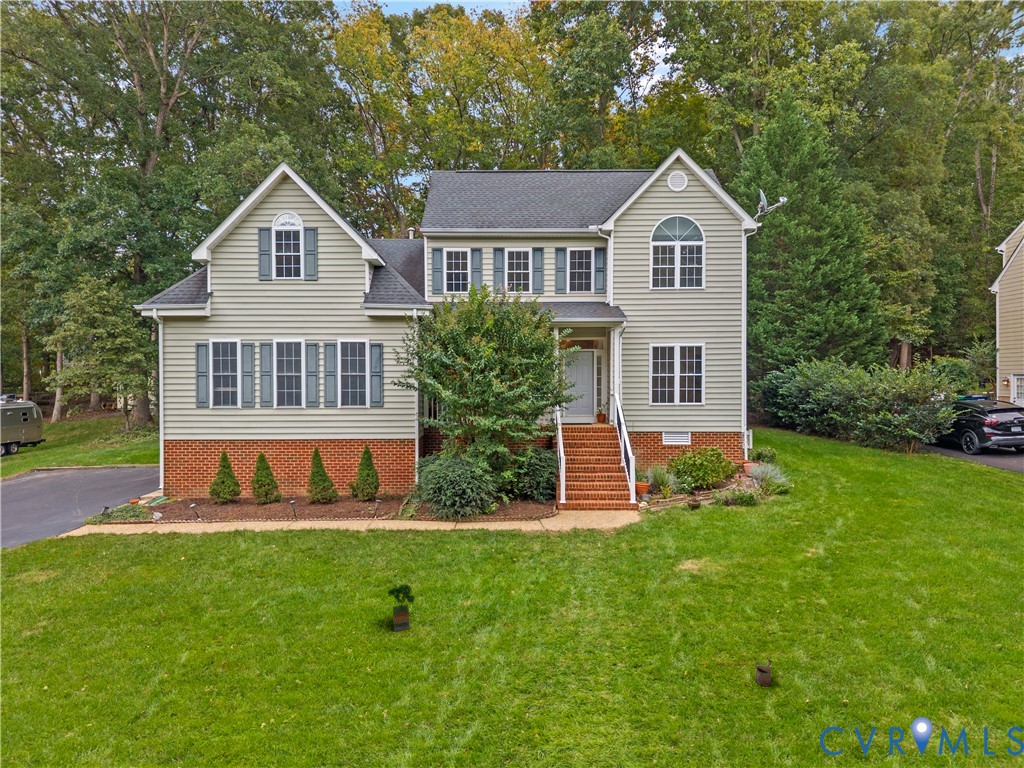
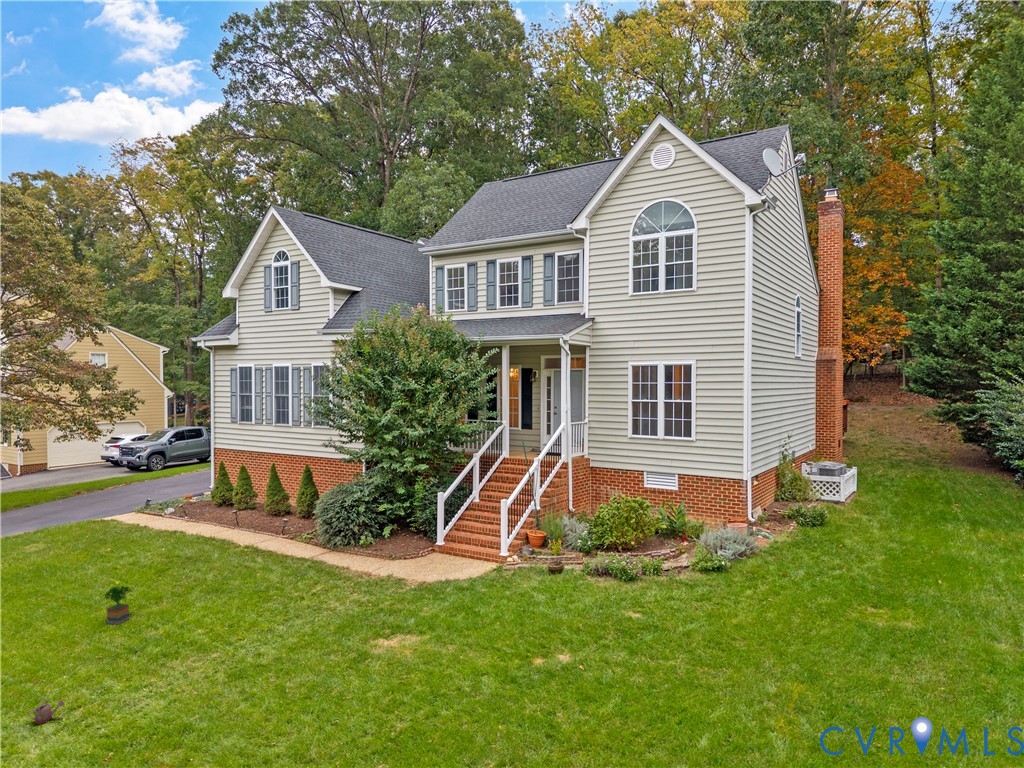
watering can: present [755,659,773,686] -> present [28,700,64,724]

